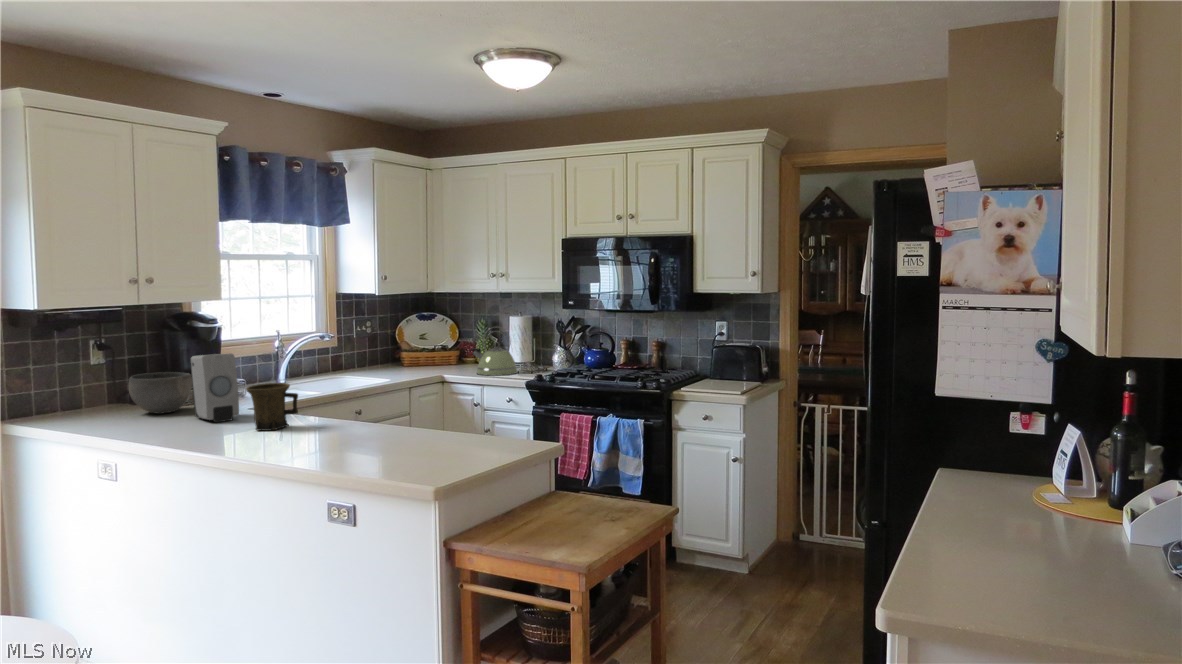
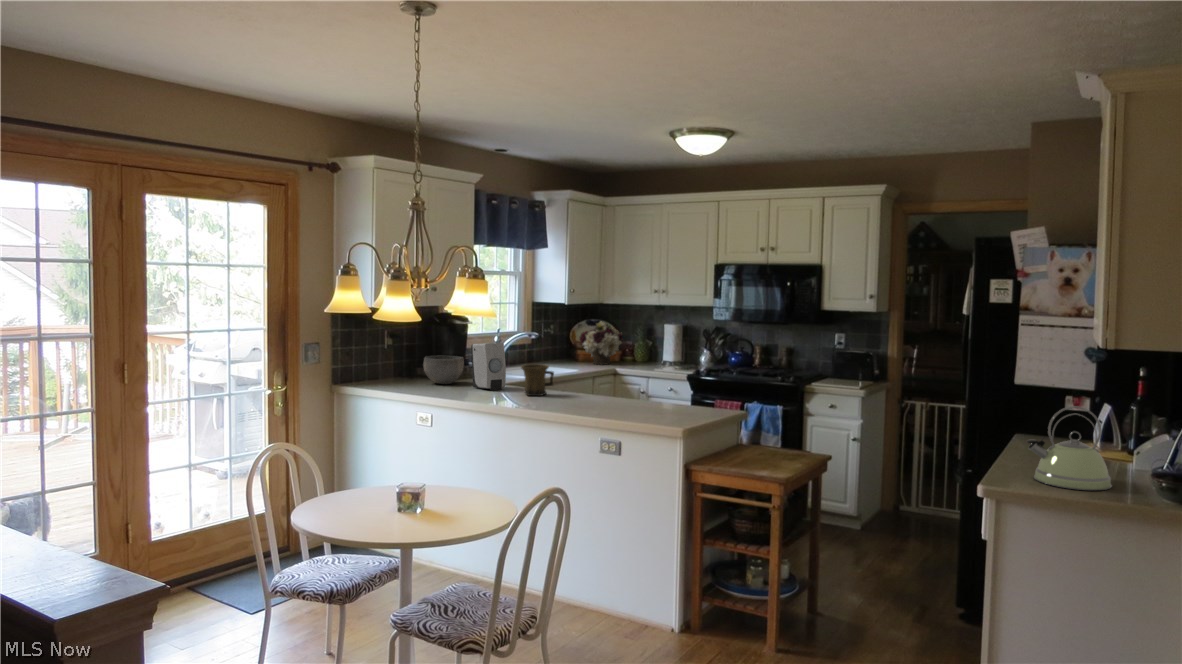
flower arrangement: none [396,315,453,371] -> present [580,321,623,365]
kettle: present [472,327,518,376] -> present [1027,406,1112,490]

